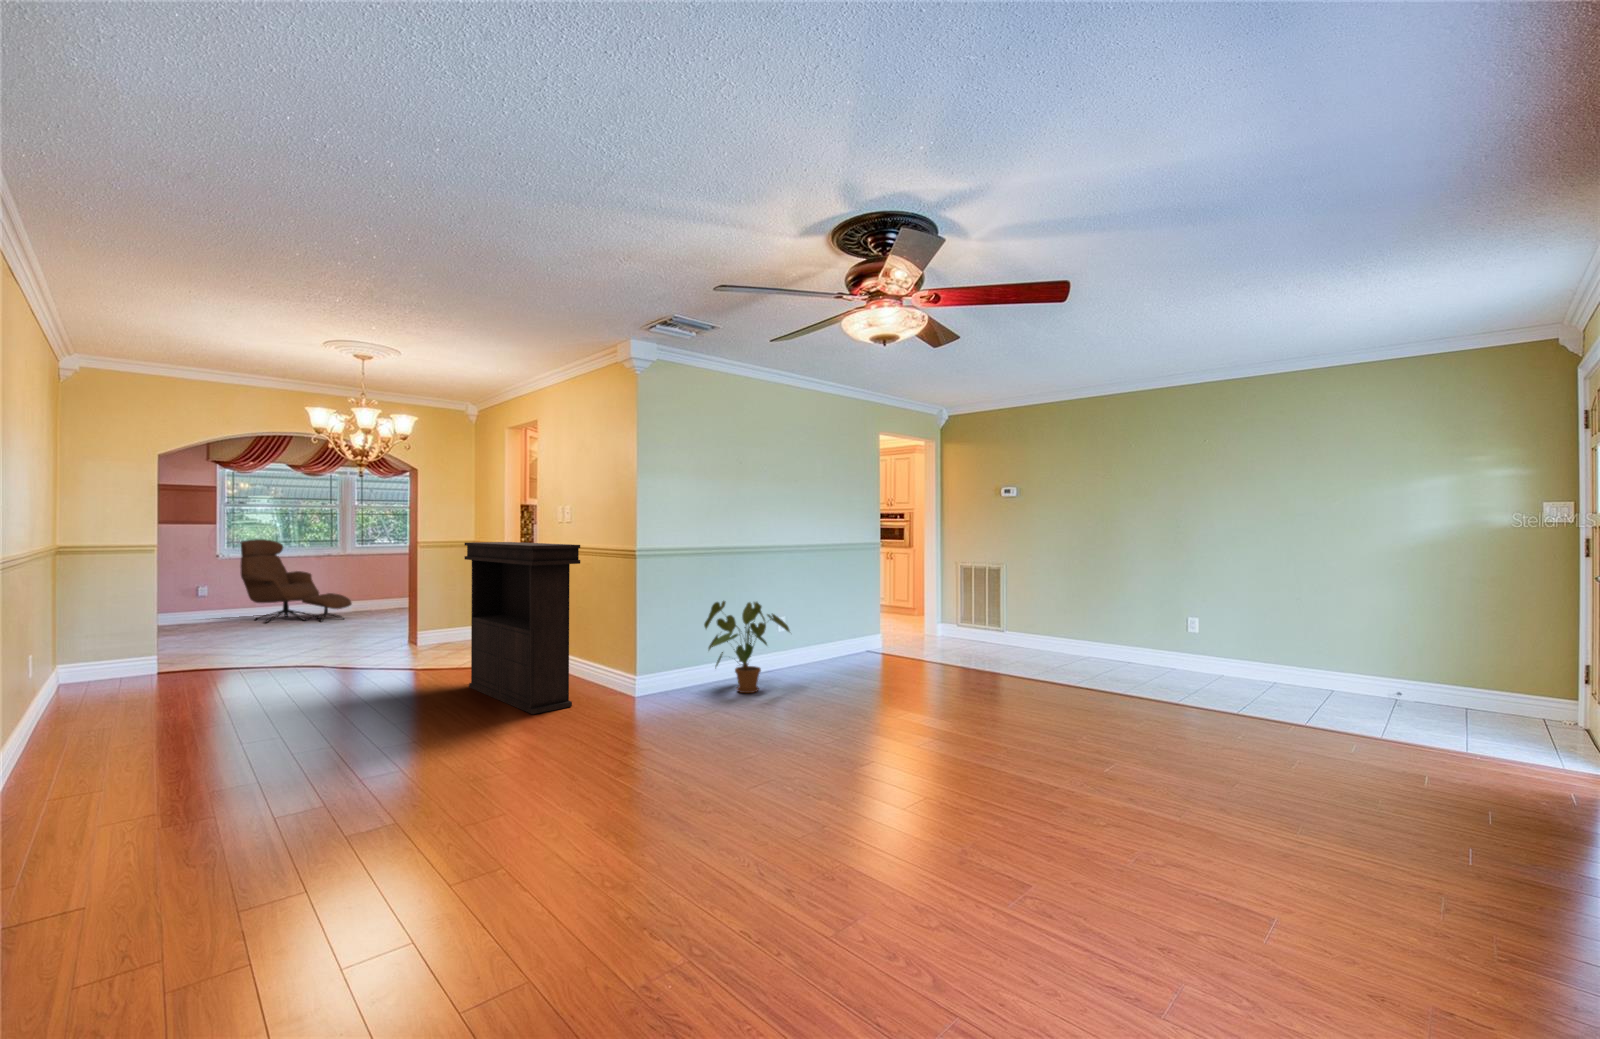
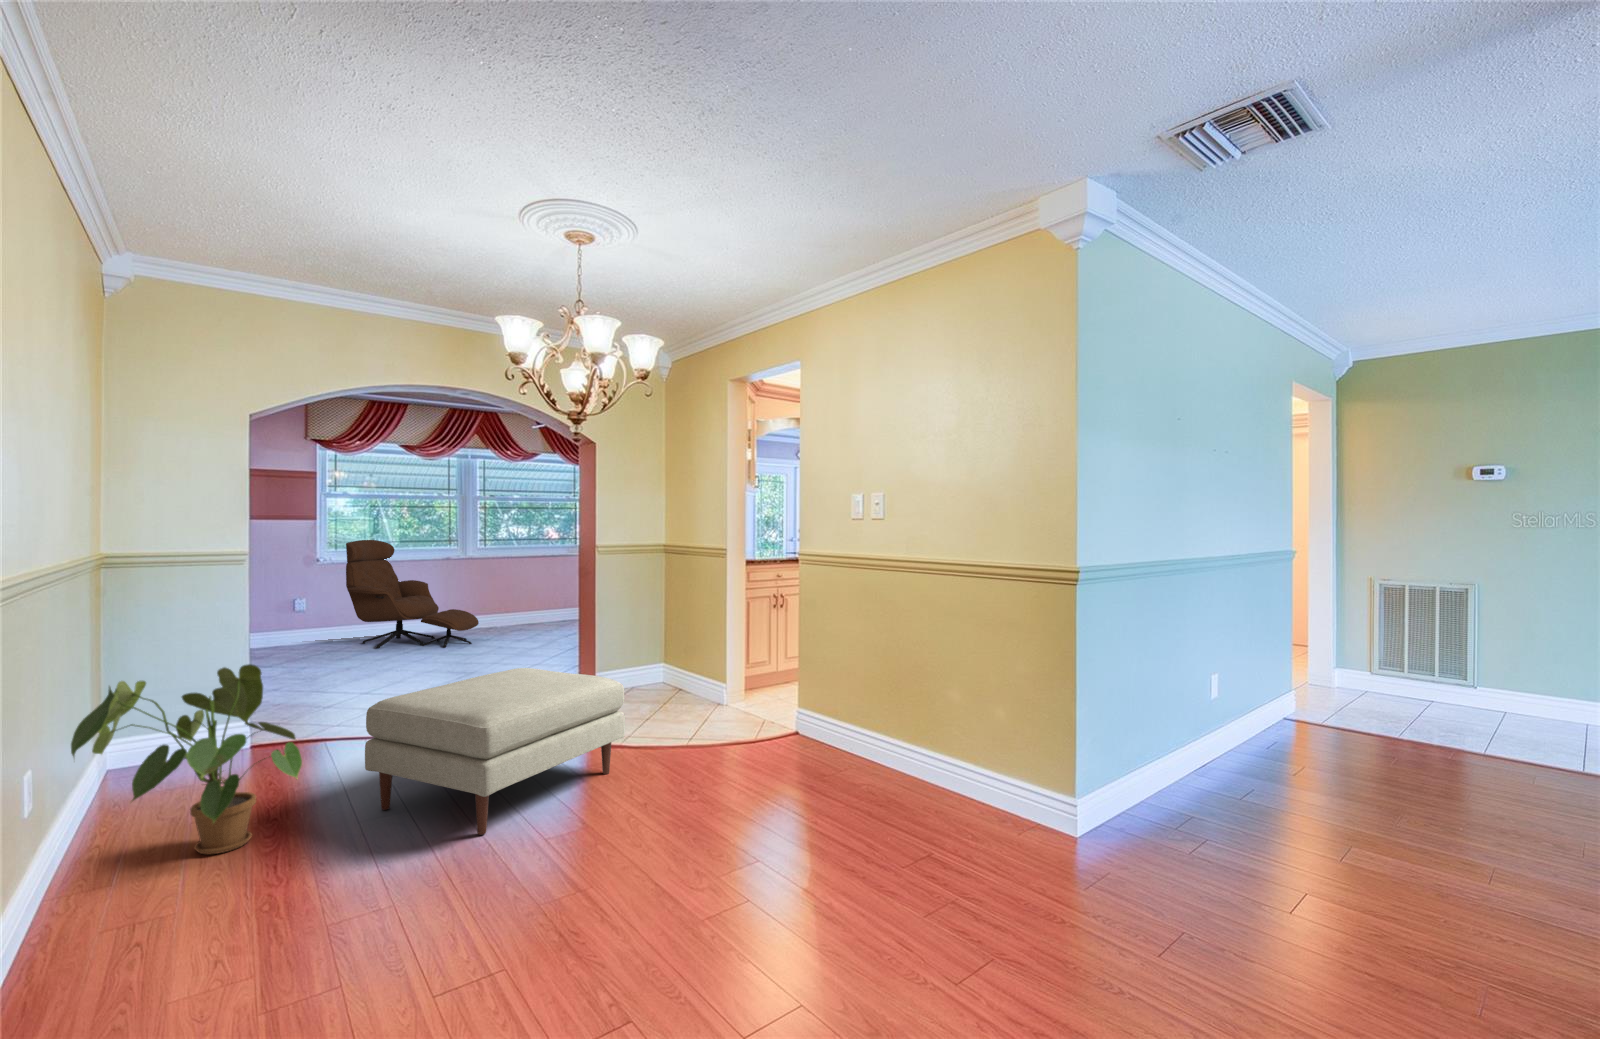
console table: present [465,542,580,714] -> none [735,550,996,886]
house plant: present [704,601,790,693] -> present [71,664,302,854]
ottoman: none [226,619,404,704] -> present [365,668,625,835]

